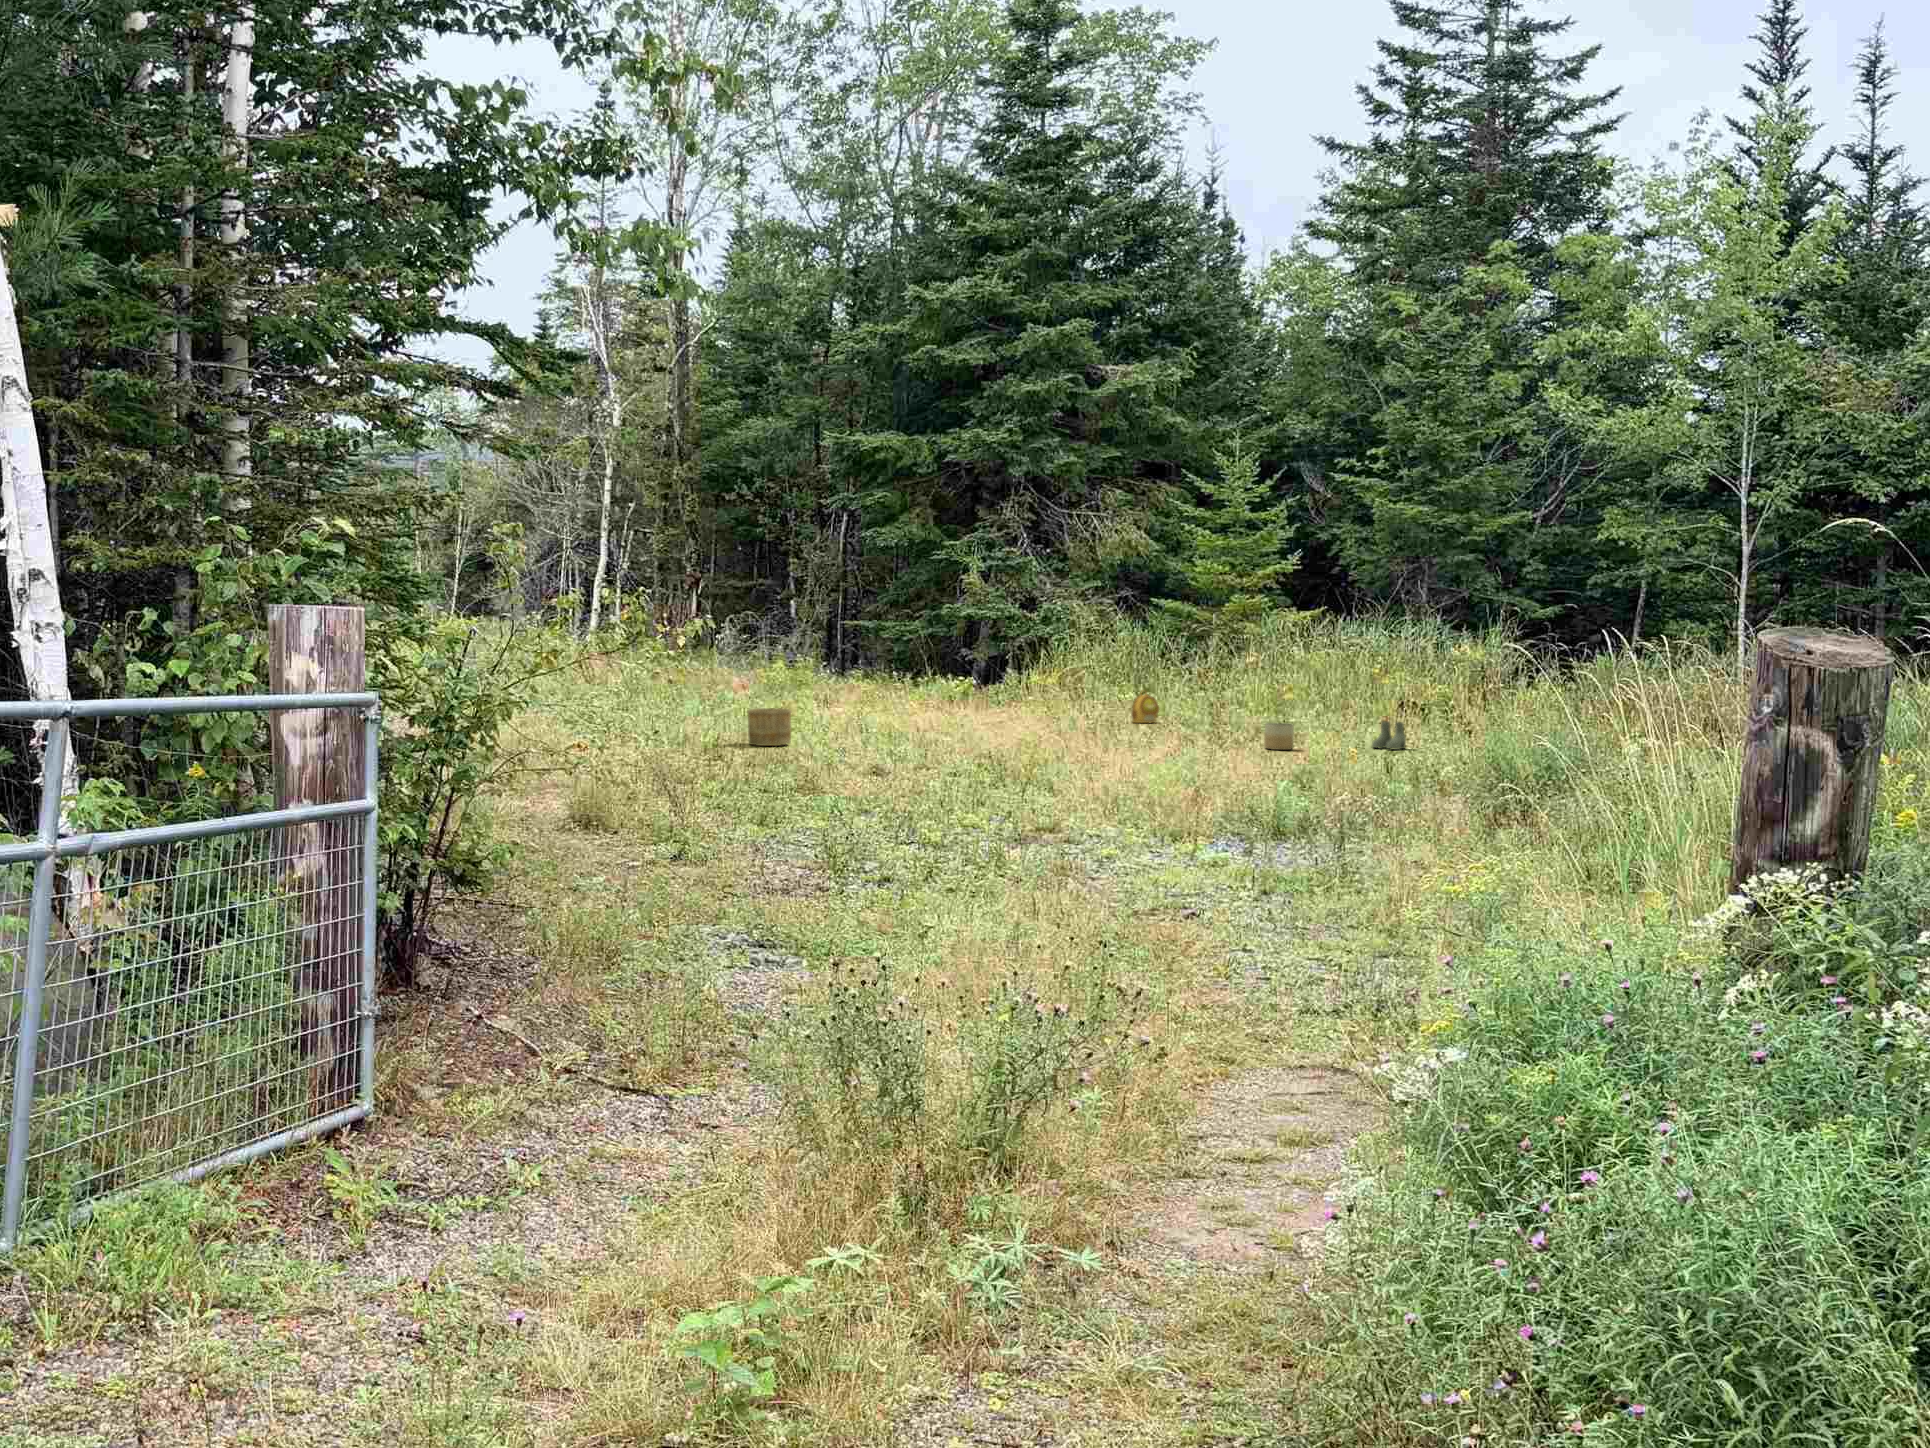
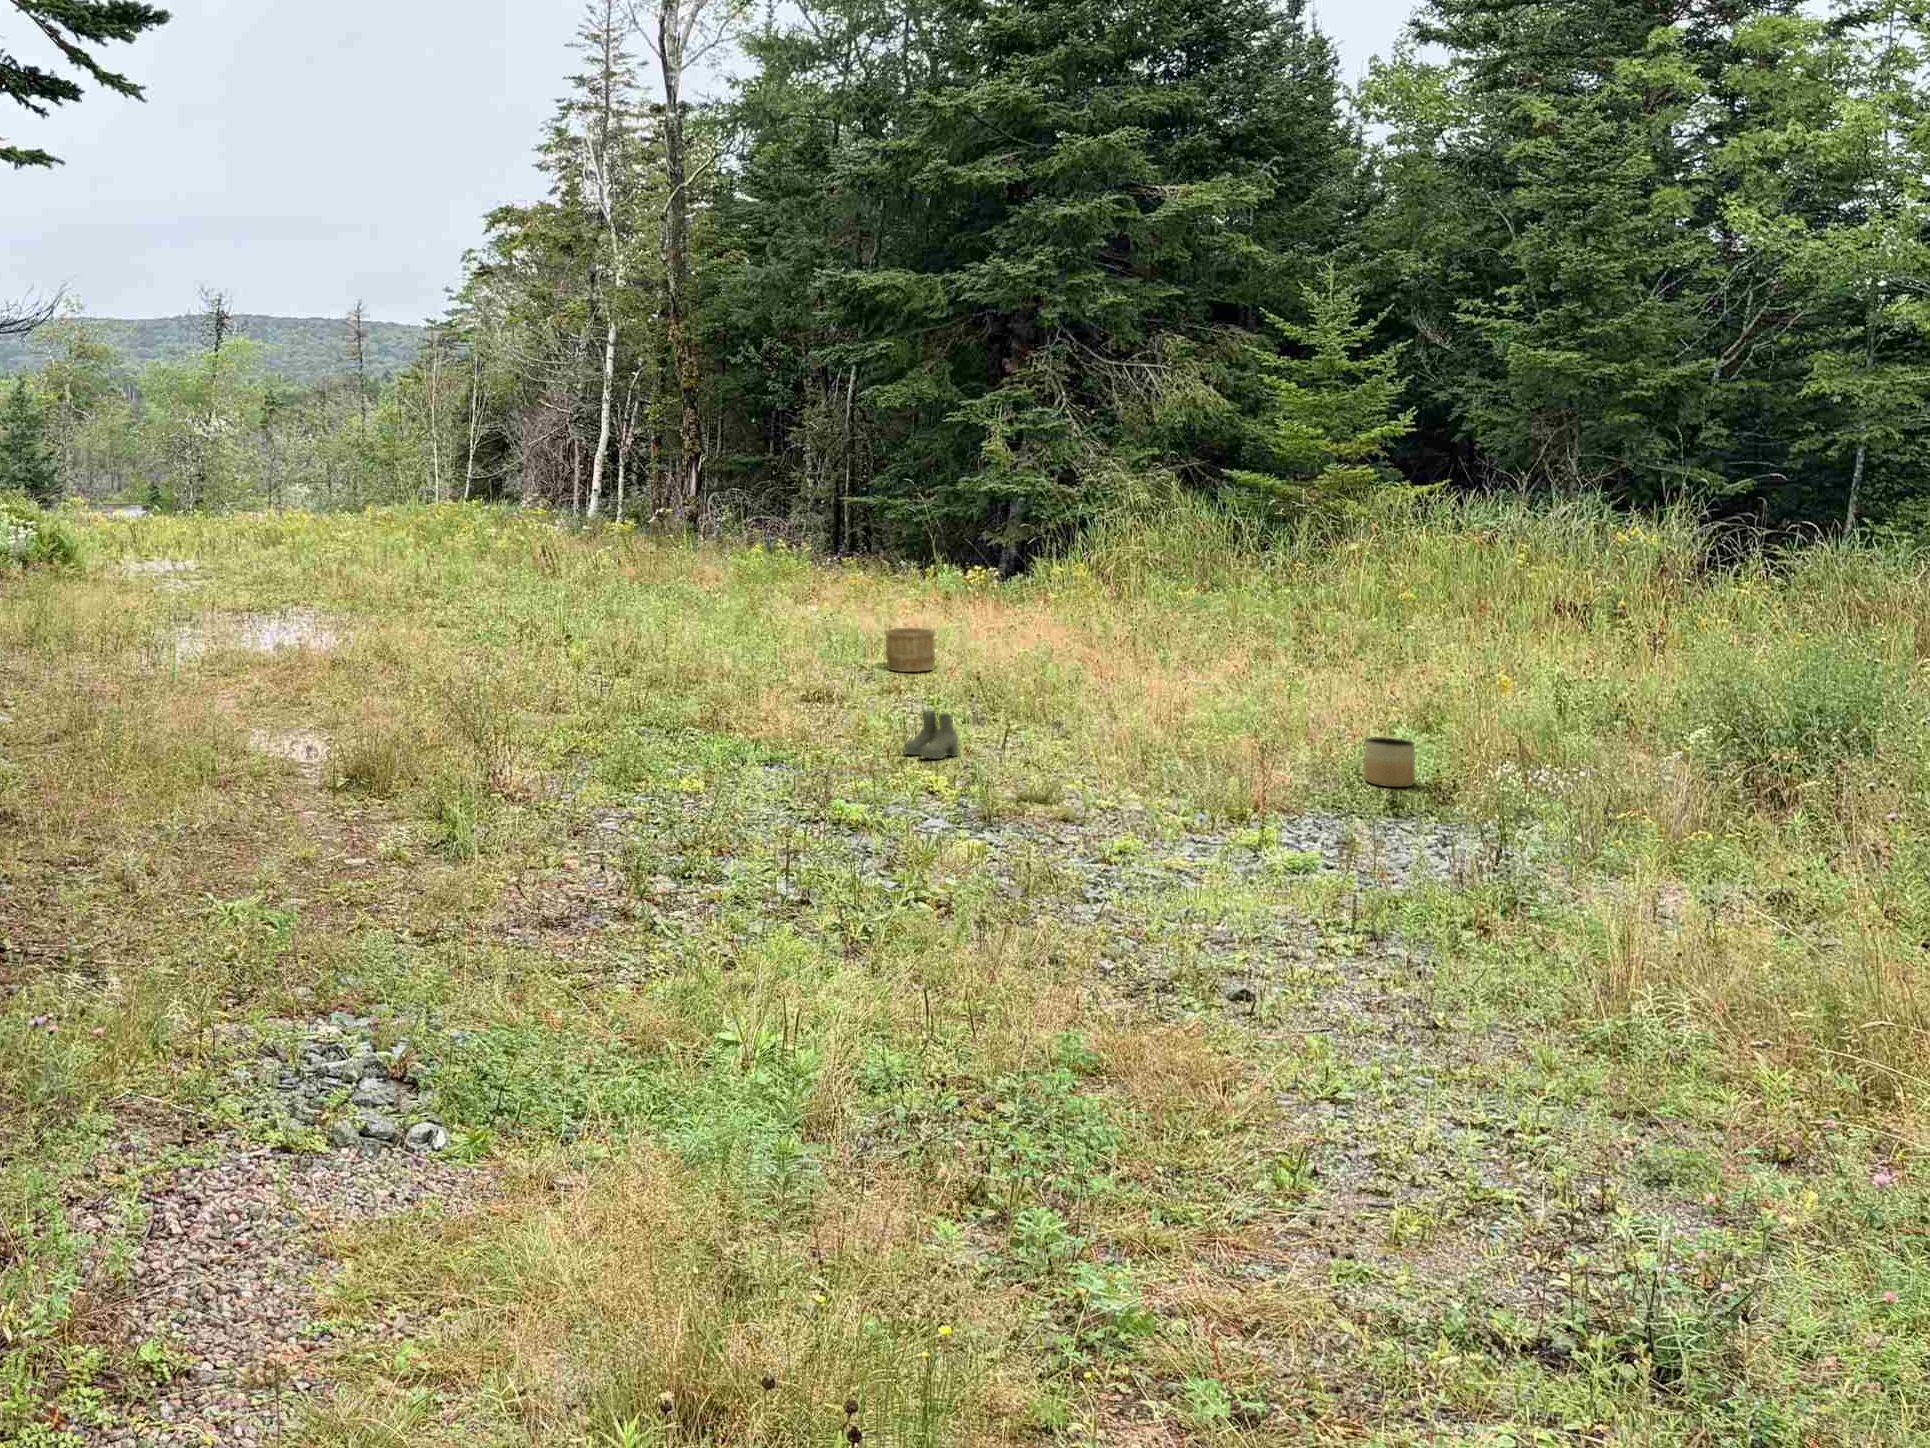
backpack: present [1131,693,1159,723] -> none [1160,646,1203,696]
wooden bucket: present [747,708,792,746] -> present [885,628,935,672]
boots: present [1372,721,1406,750] -> present [903,711,958,759]

